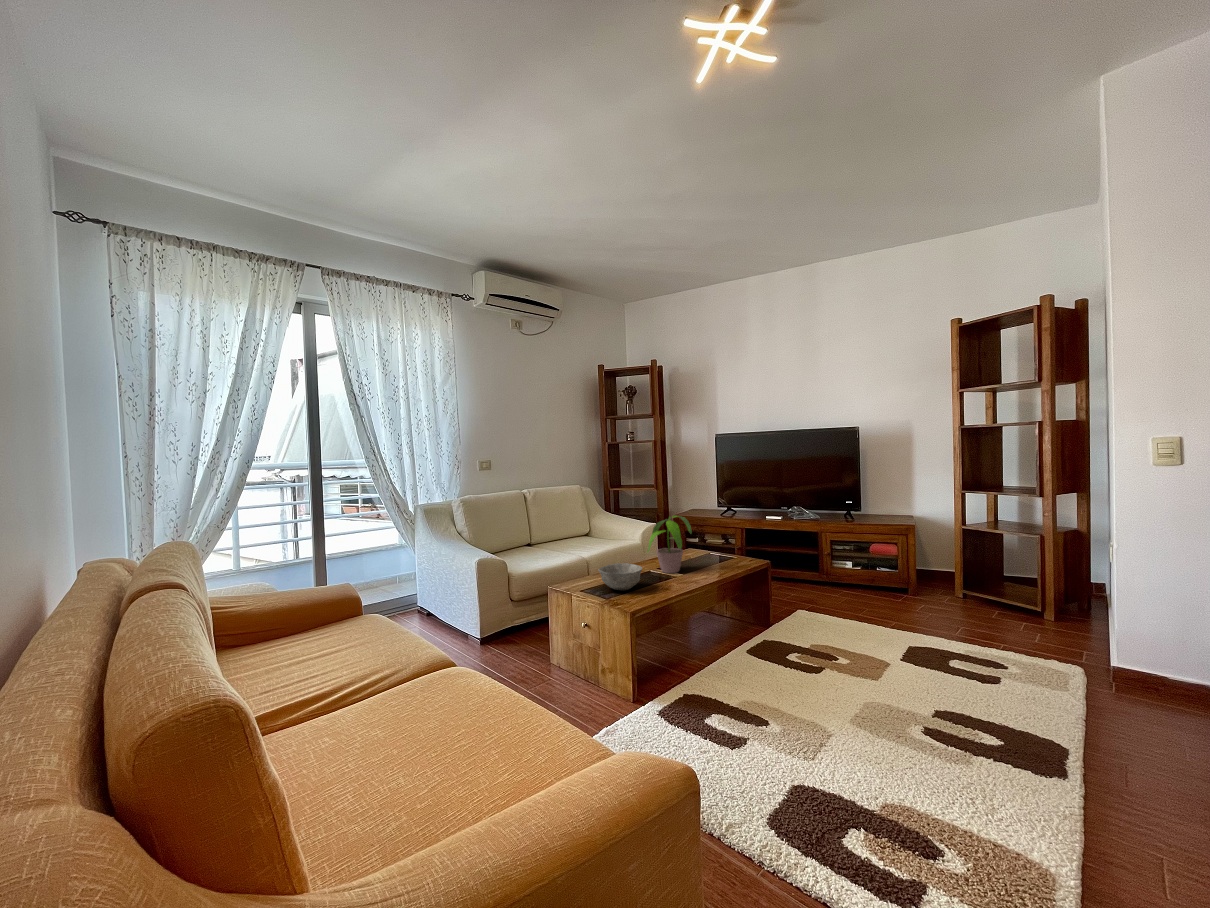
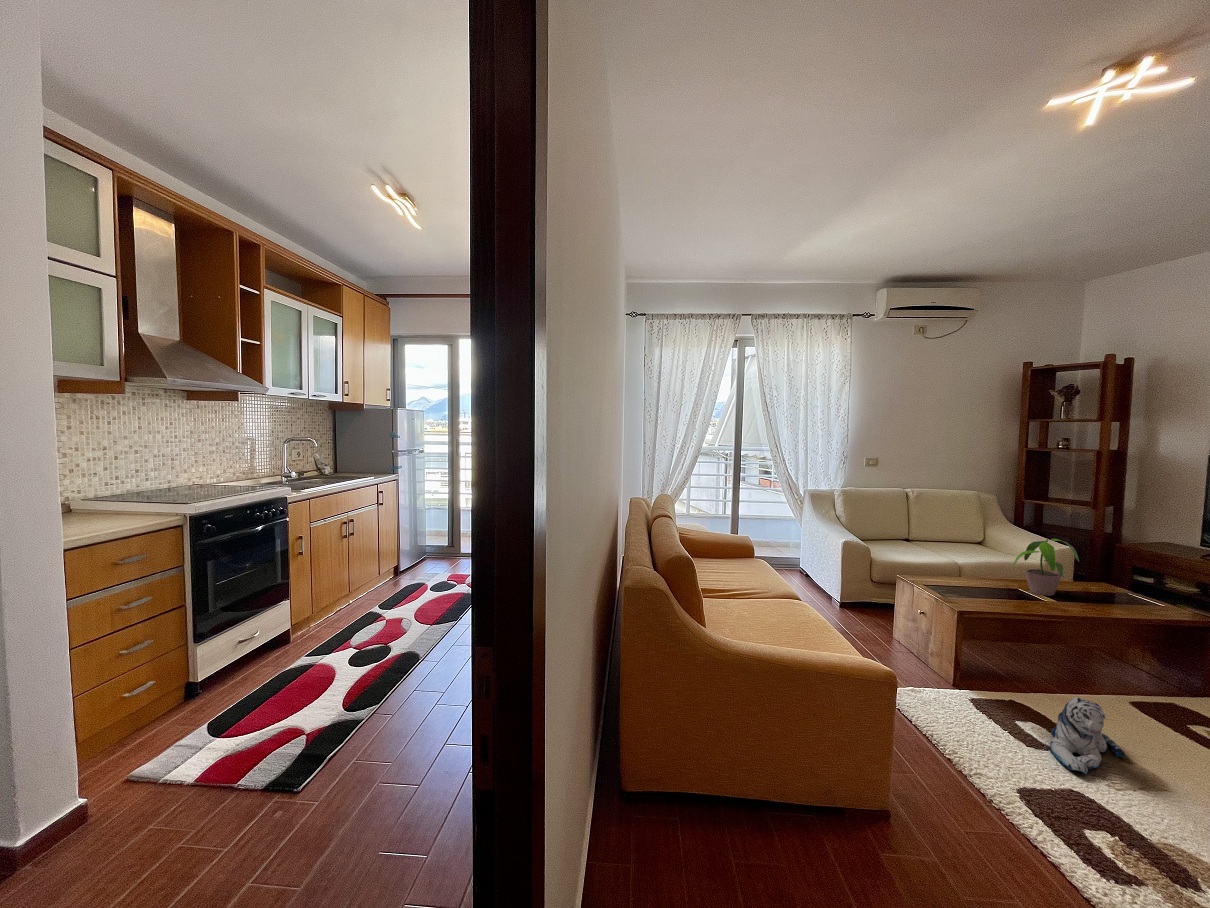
bowl: present [598,563,642,591] -> none [944,570,992,595]
plush toy: none [737,675,797,763] -> present [1050,697,1125,774]

